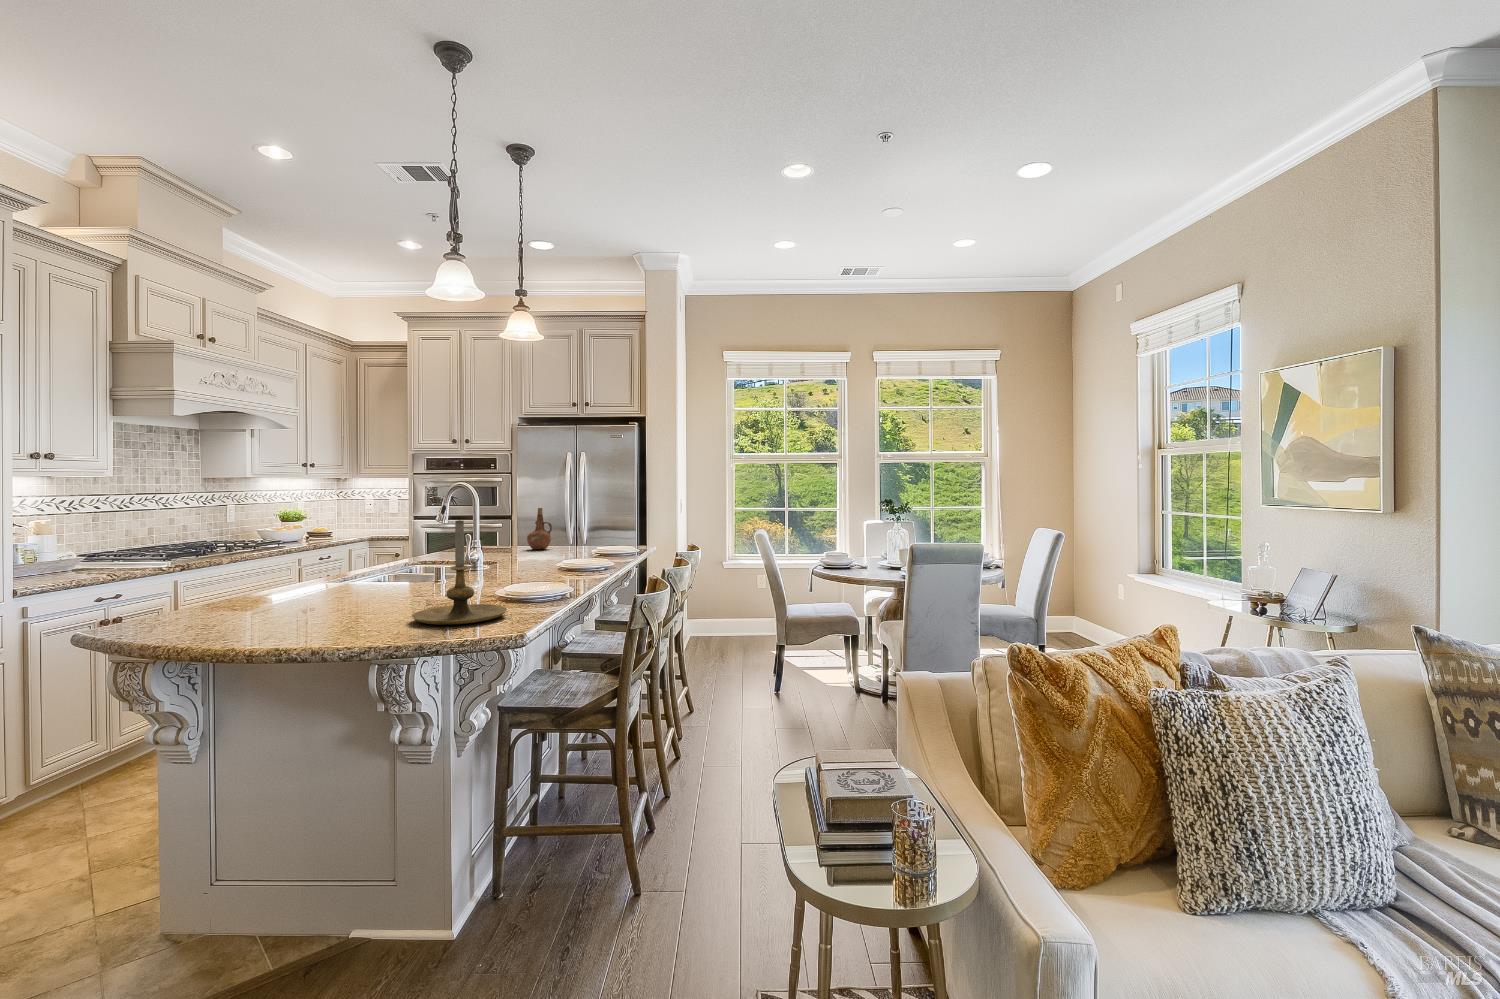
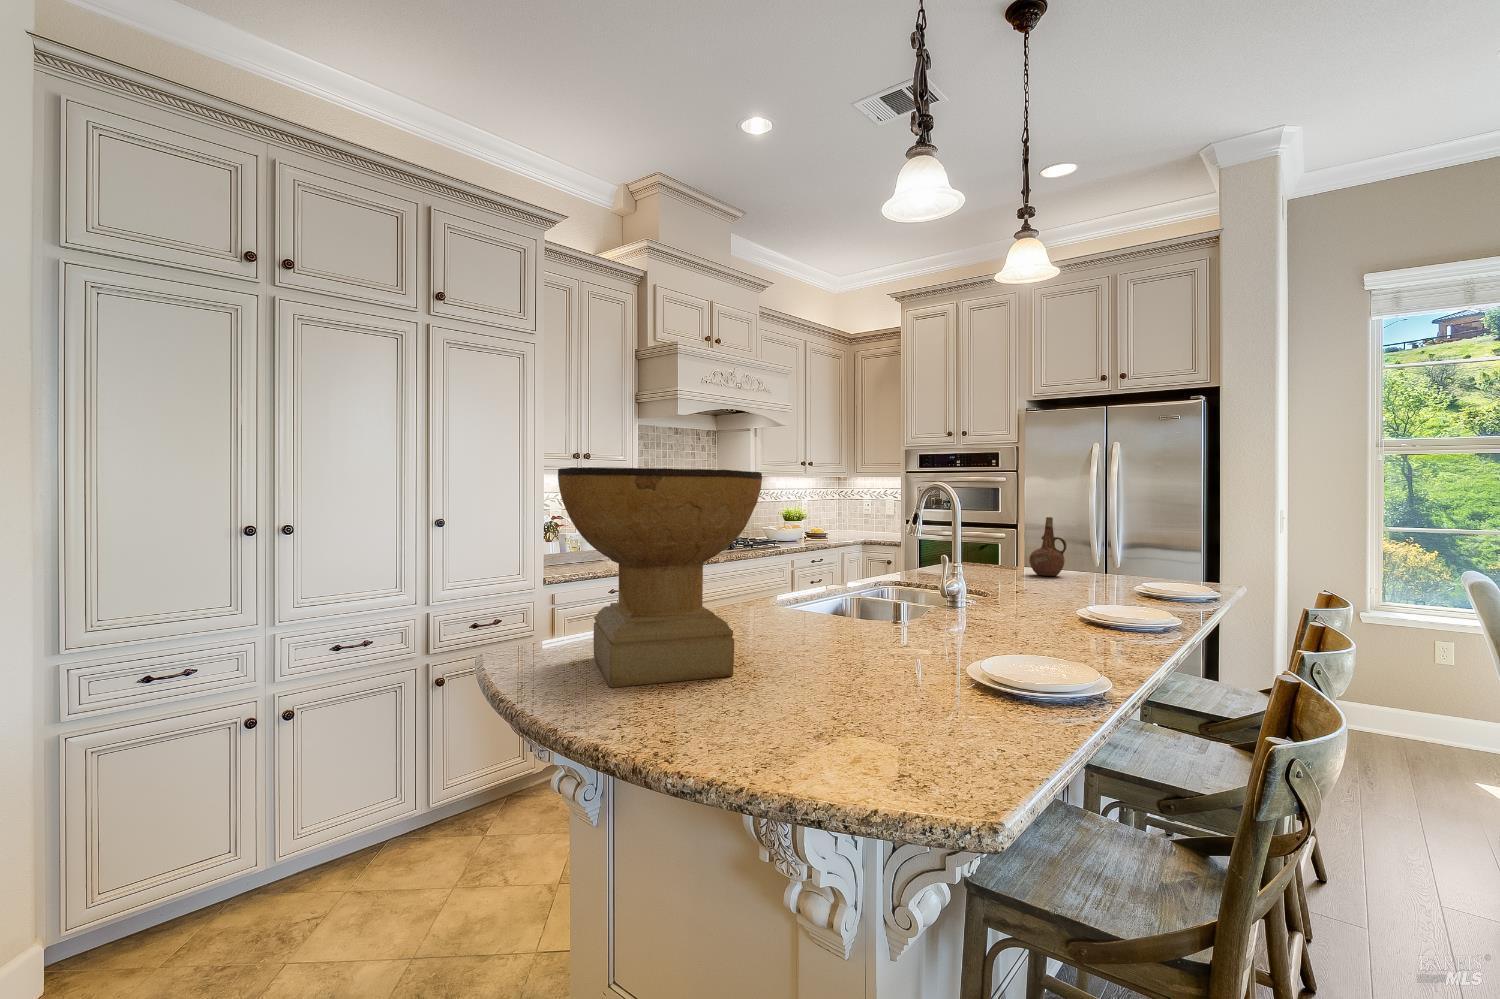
decorative bowl: none [201,477,372,627] -> present [558,468,762,687]
candle holder: present [412,520,507,625] -> none [774,545,945,761]

